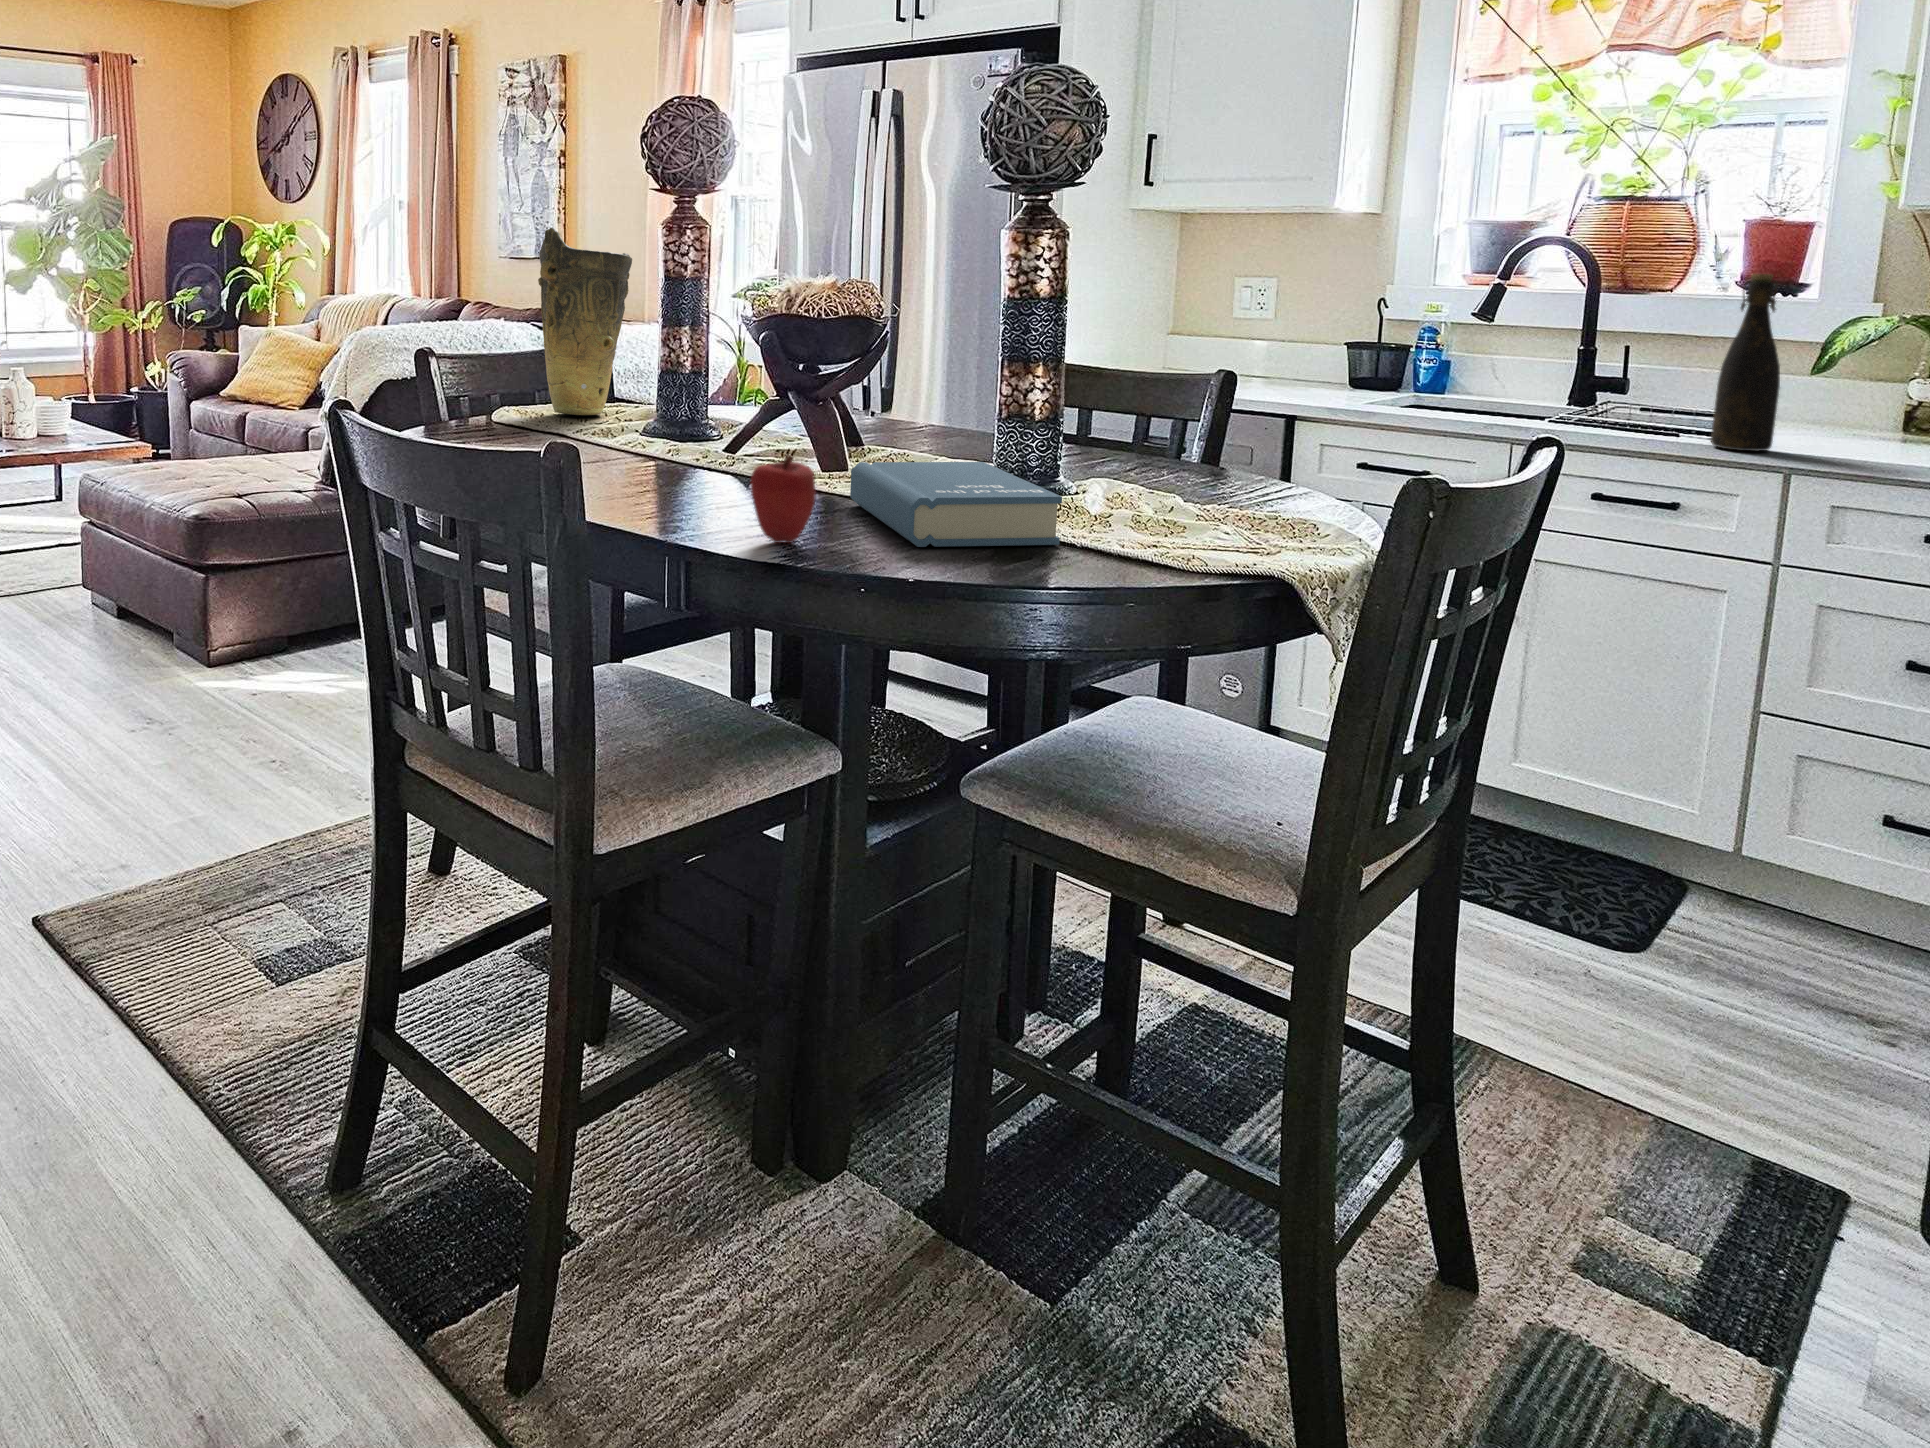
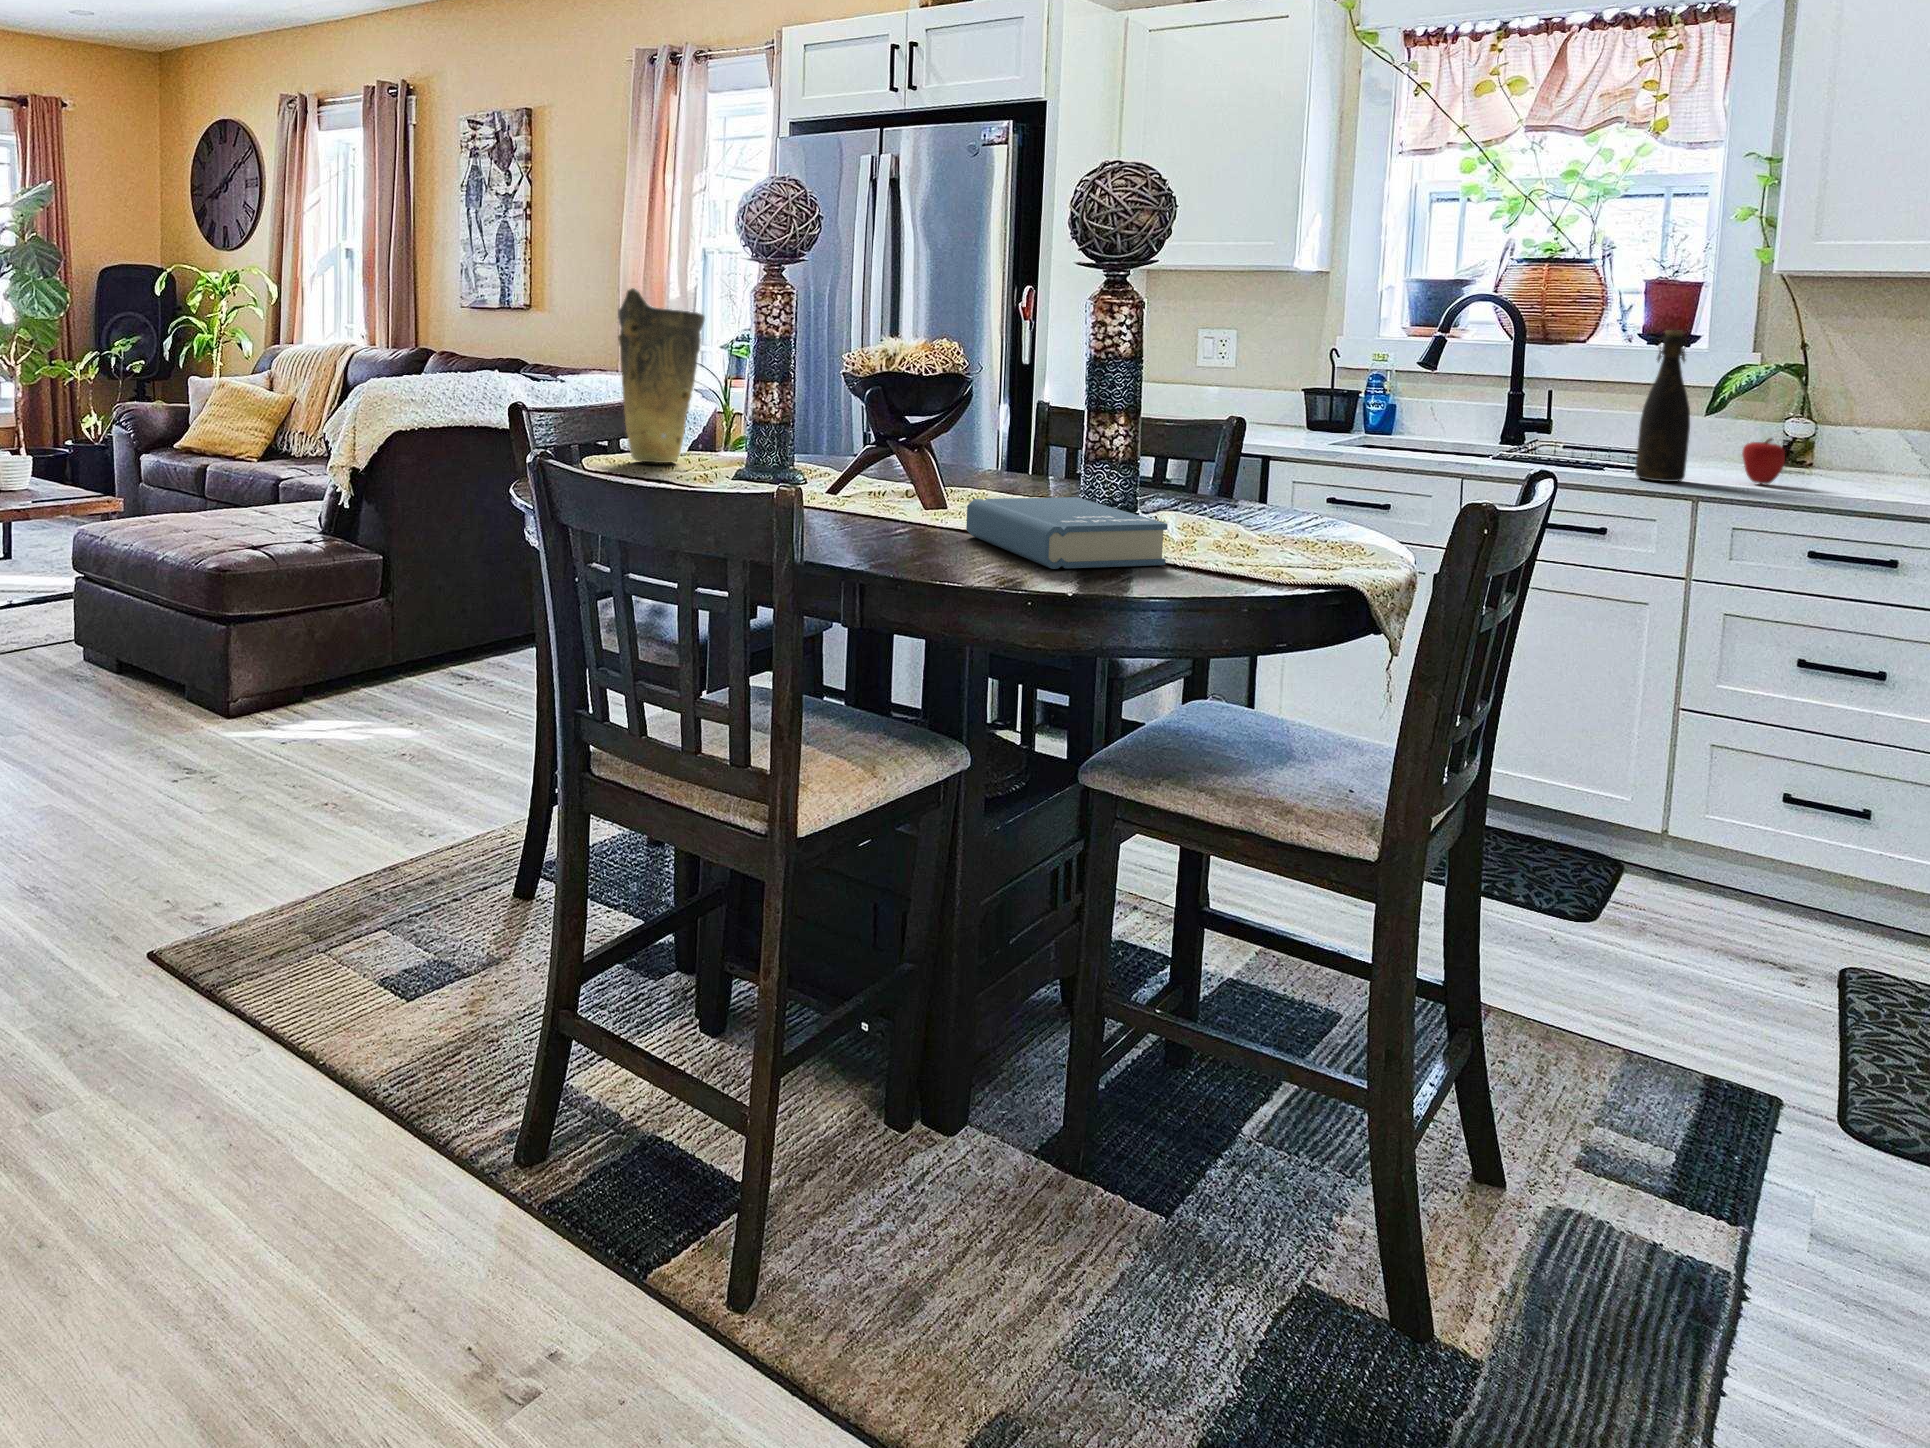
apple: present [750,455,816,543] -> present [1742,438,1785,484]

